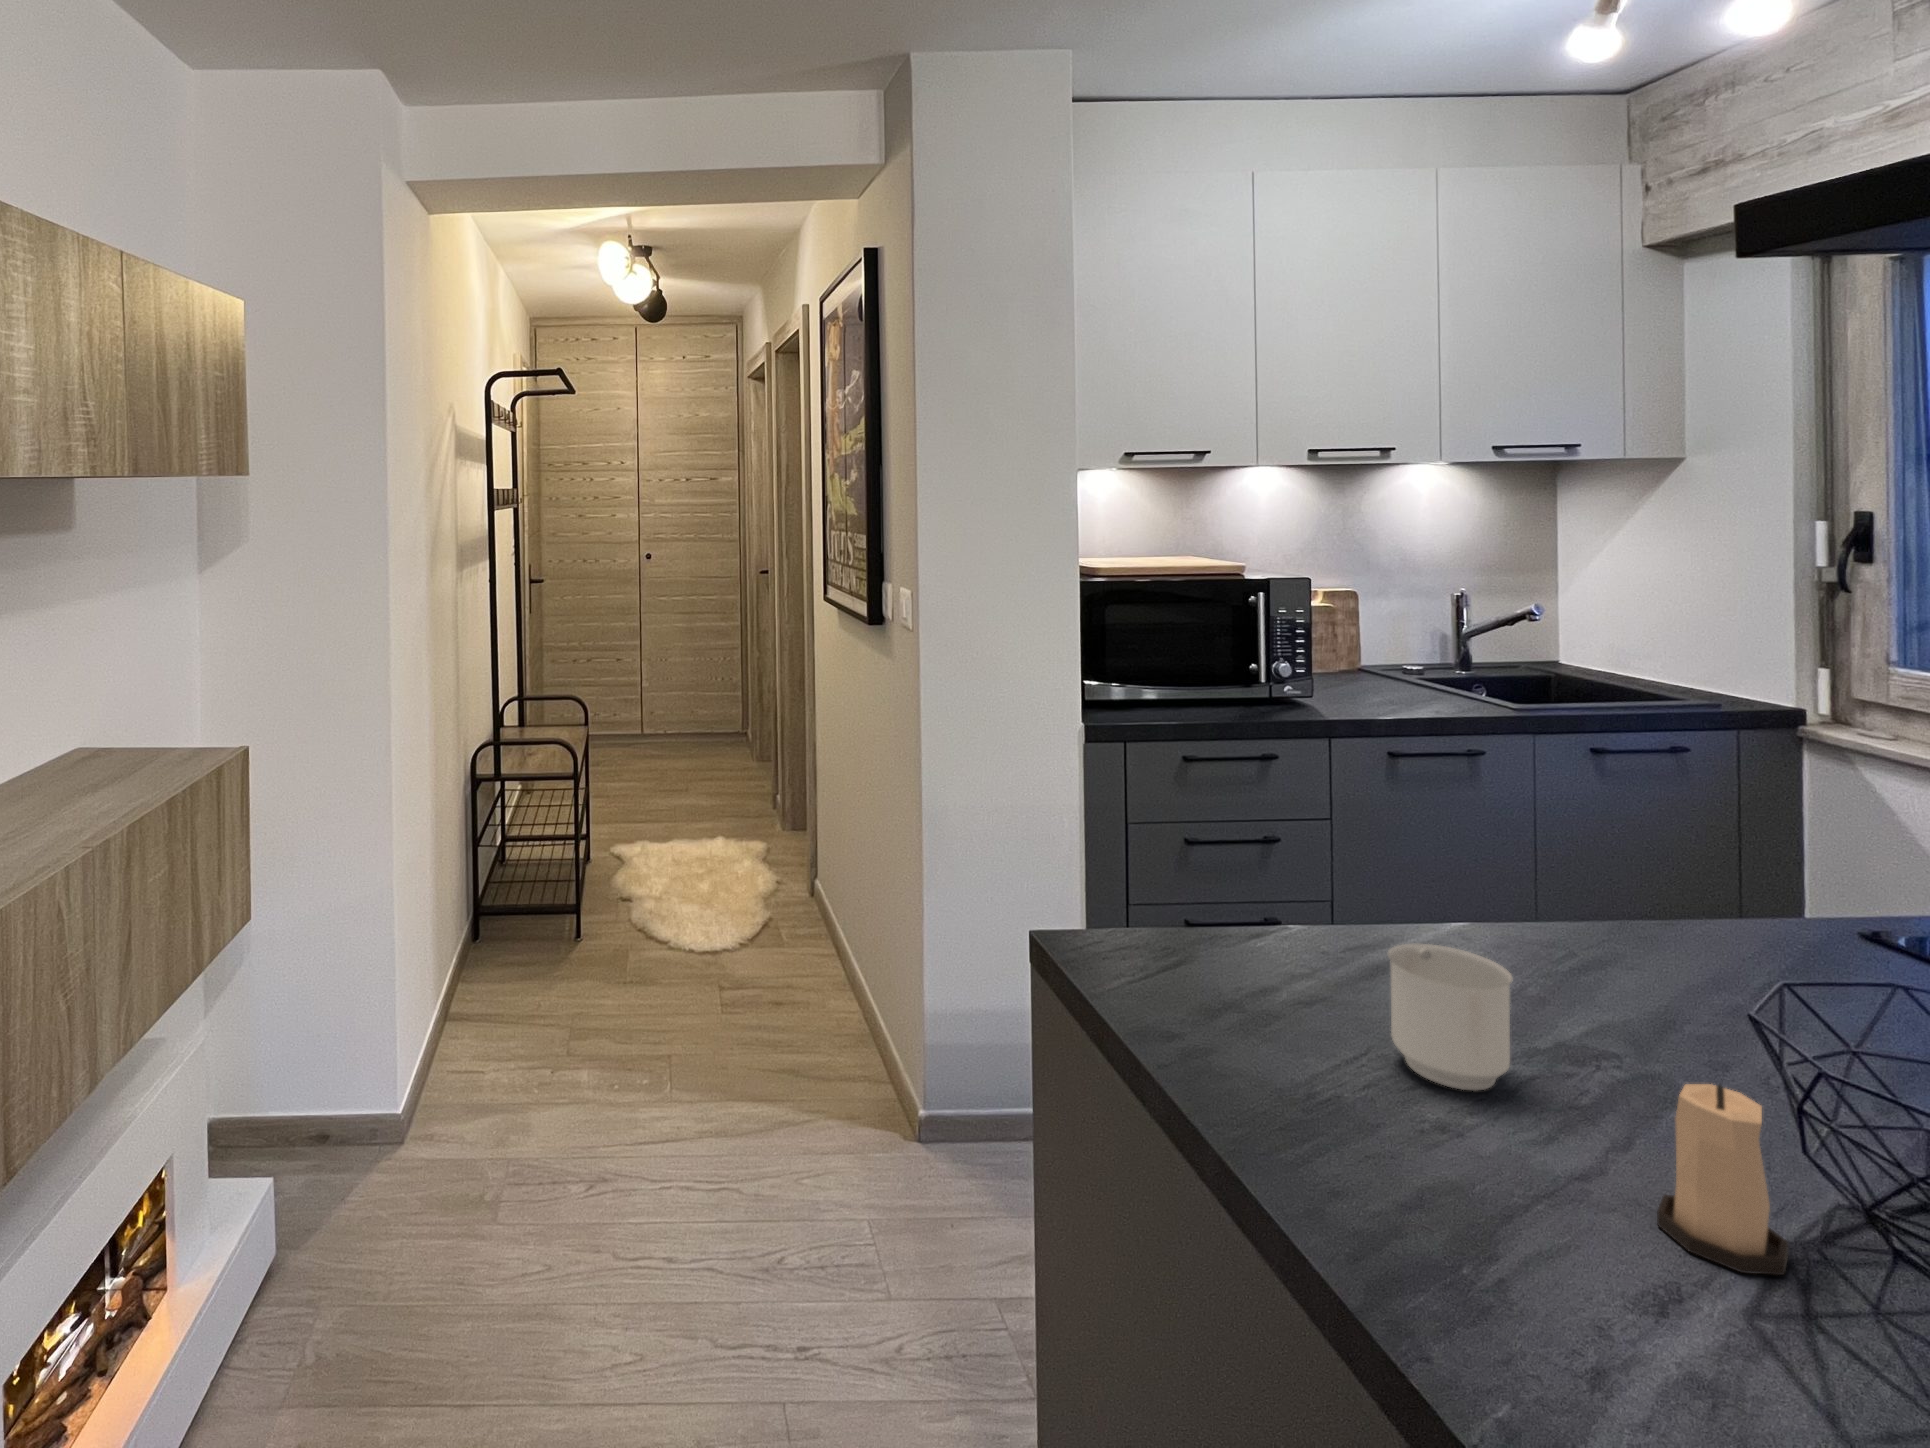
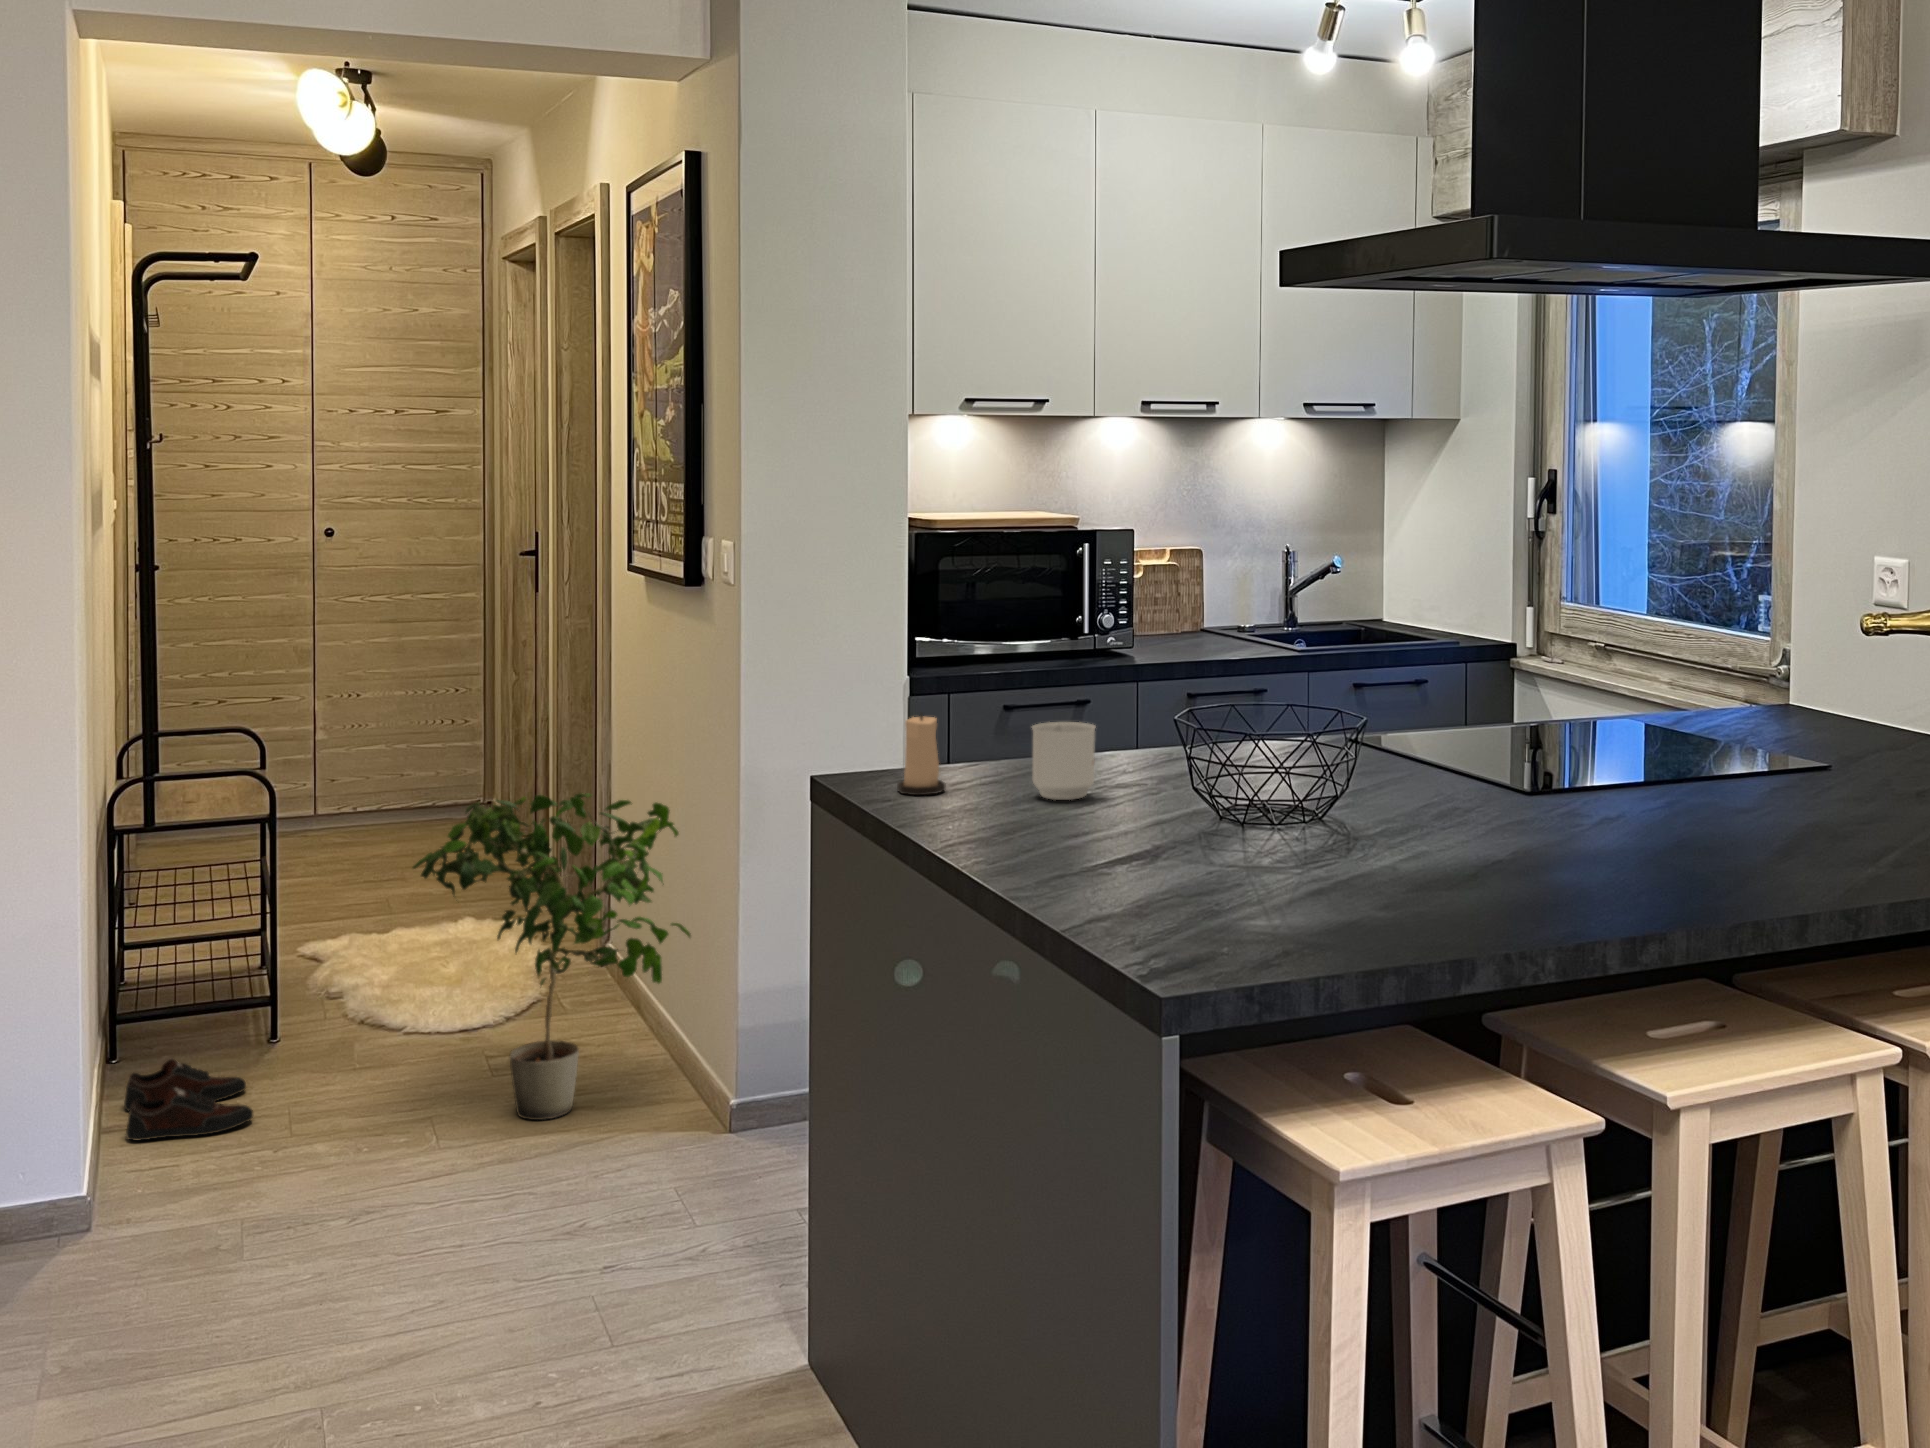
potted plant: none [650,793,882,1087] -> present [412,793,691,1120]
shoe: none [458,970,548,1047] -> present [124,1059,253,1140]
candle: present [1657,1084,1788,1275] -> present [897,713,945,795]

